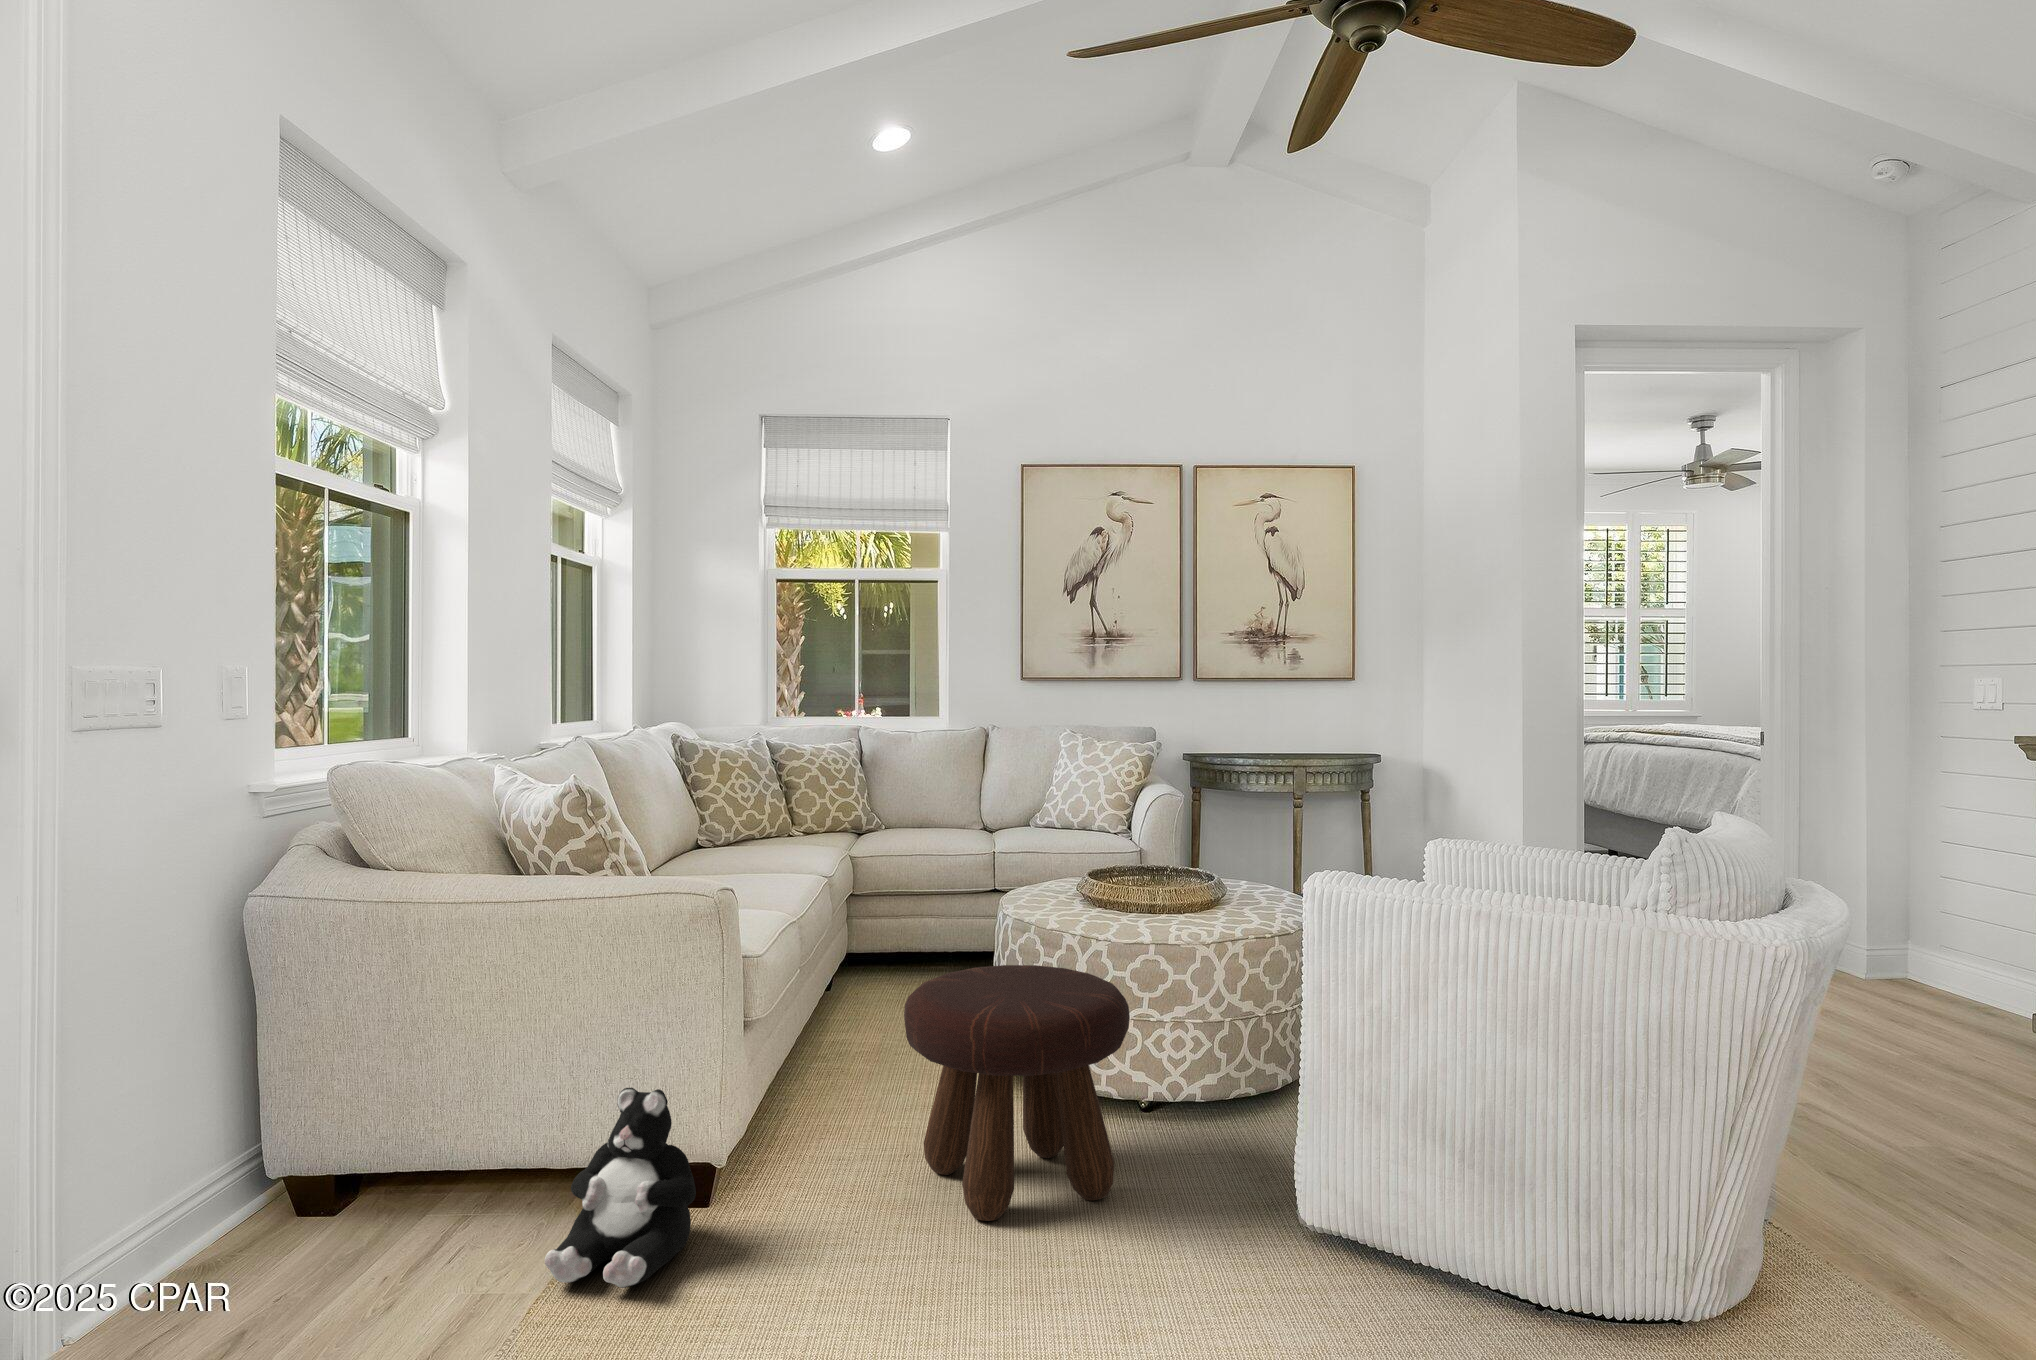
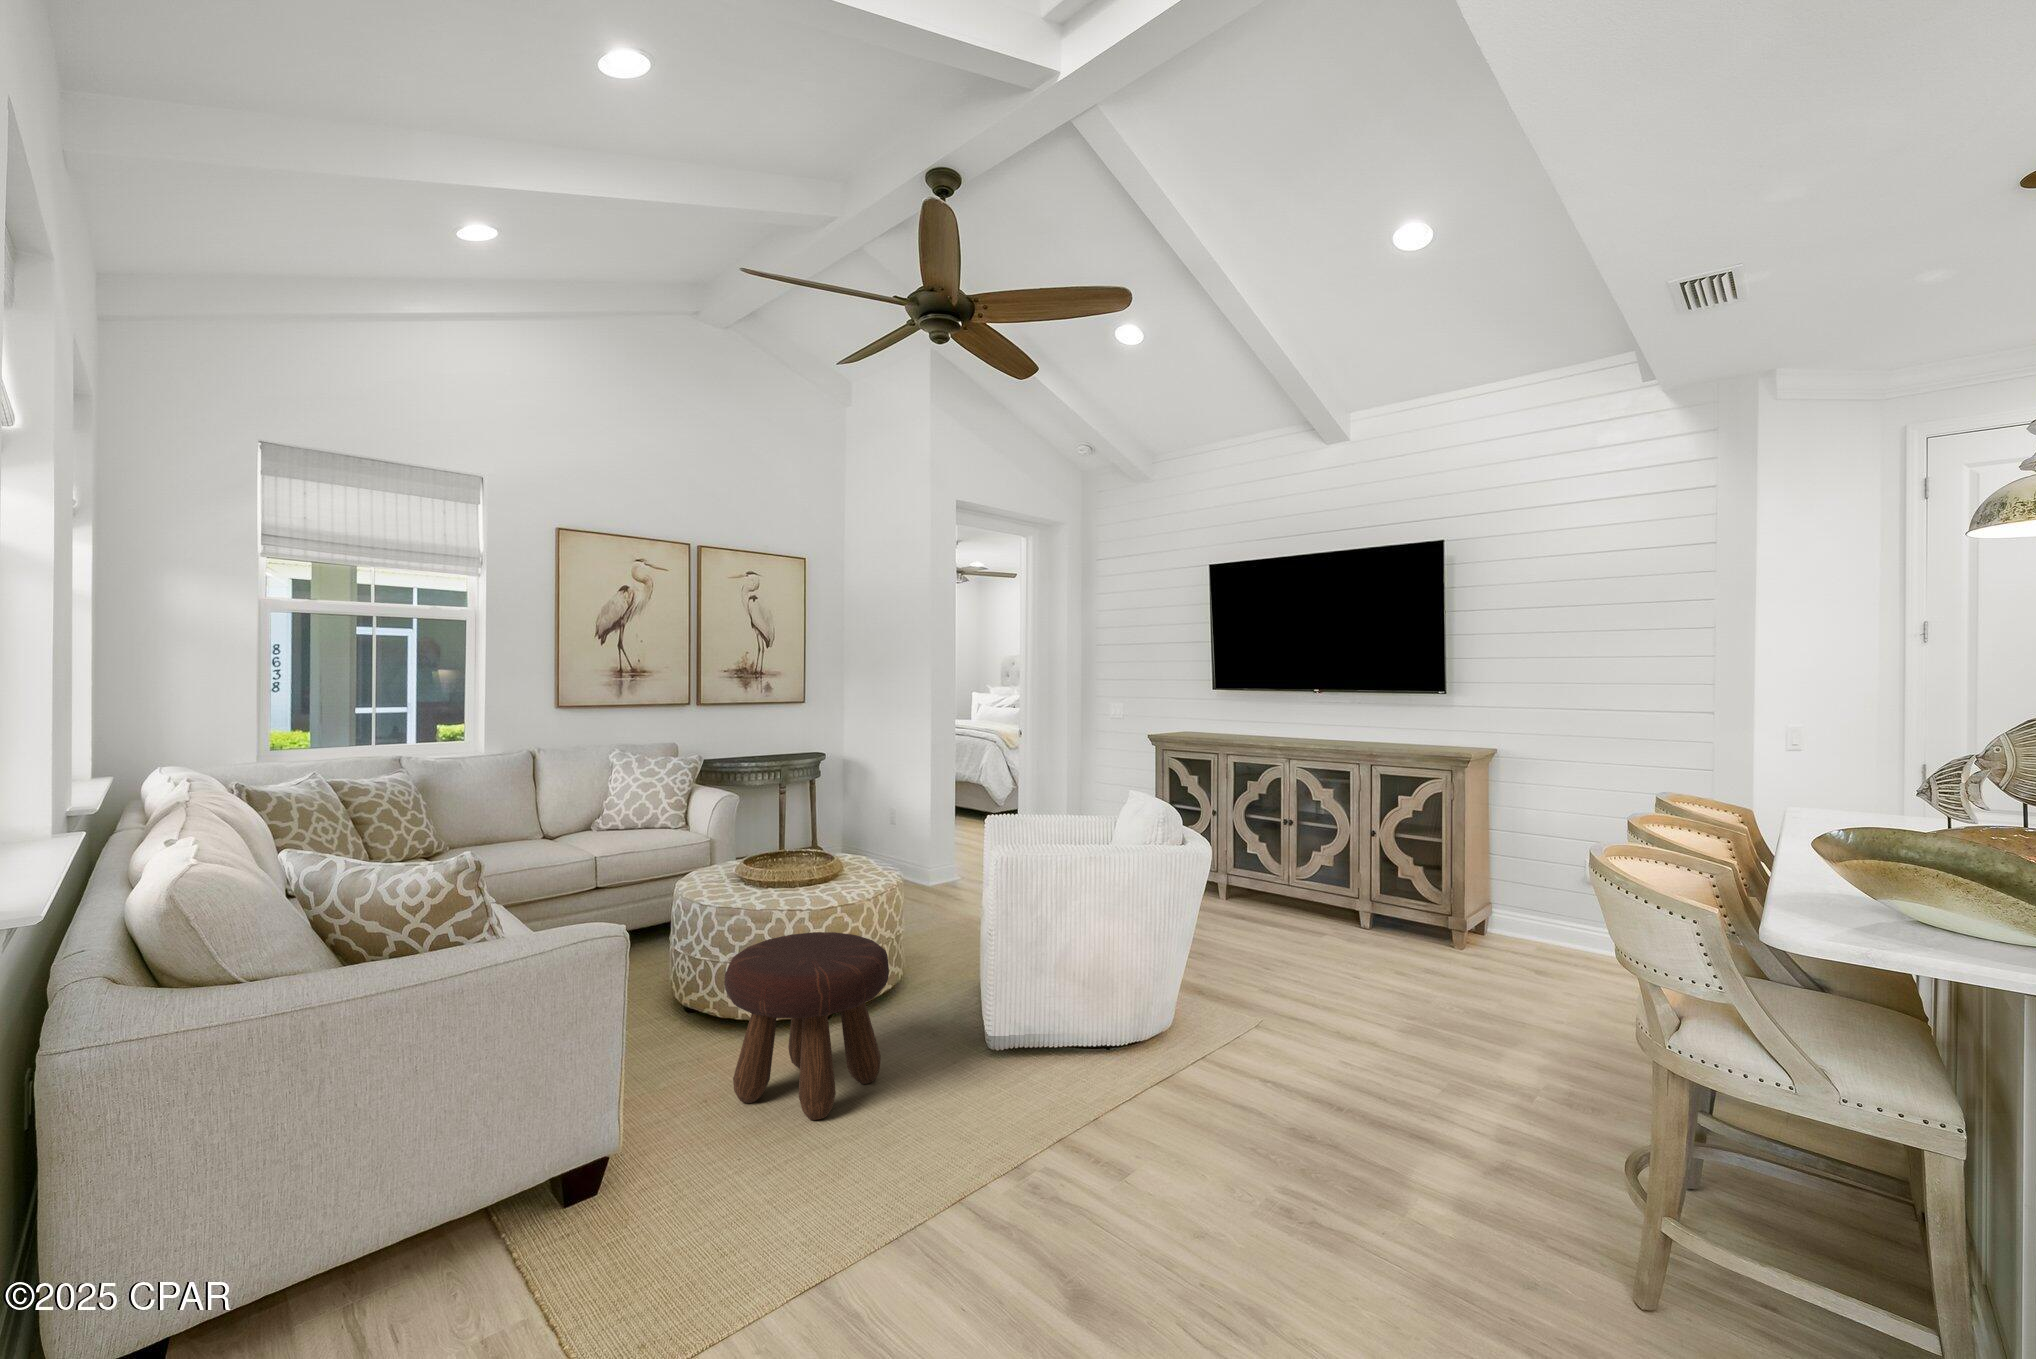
plush toy: present [545,1088,696,1288] -> none [518,1099,644,1288]

